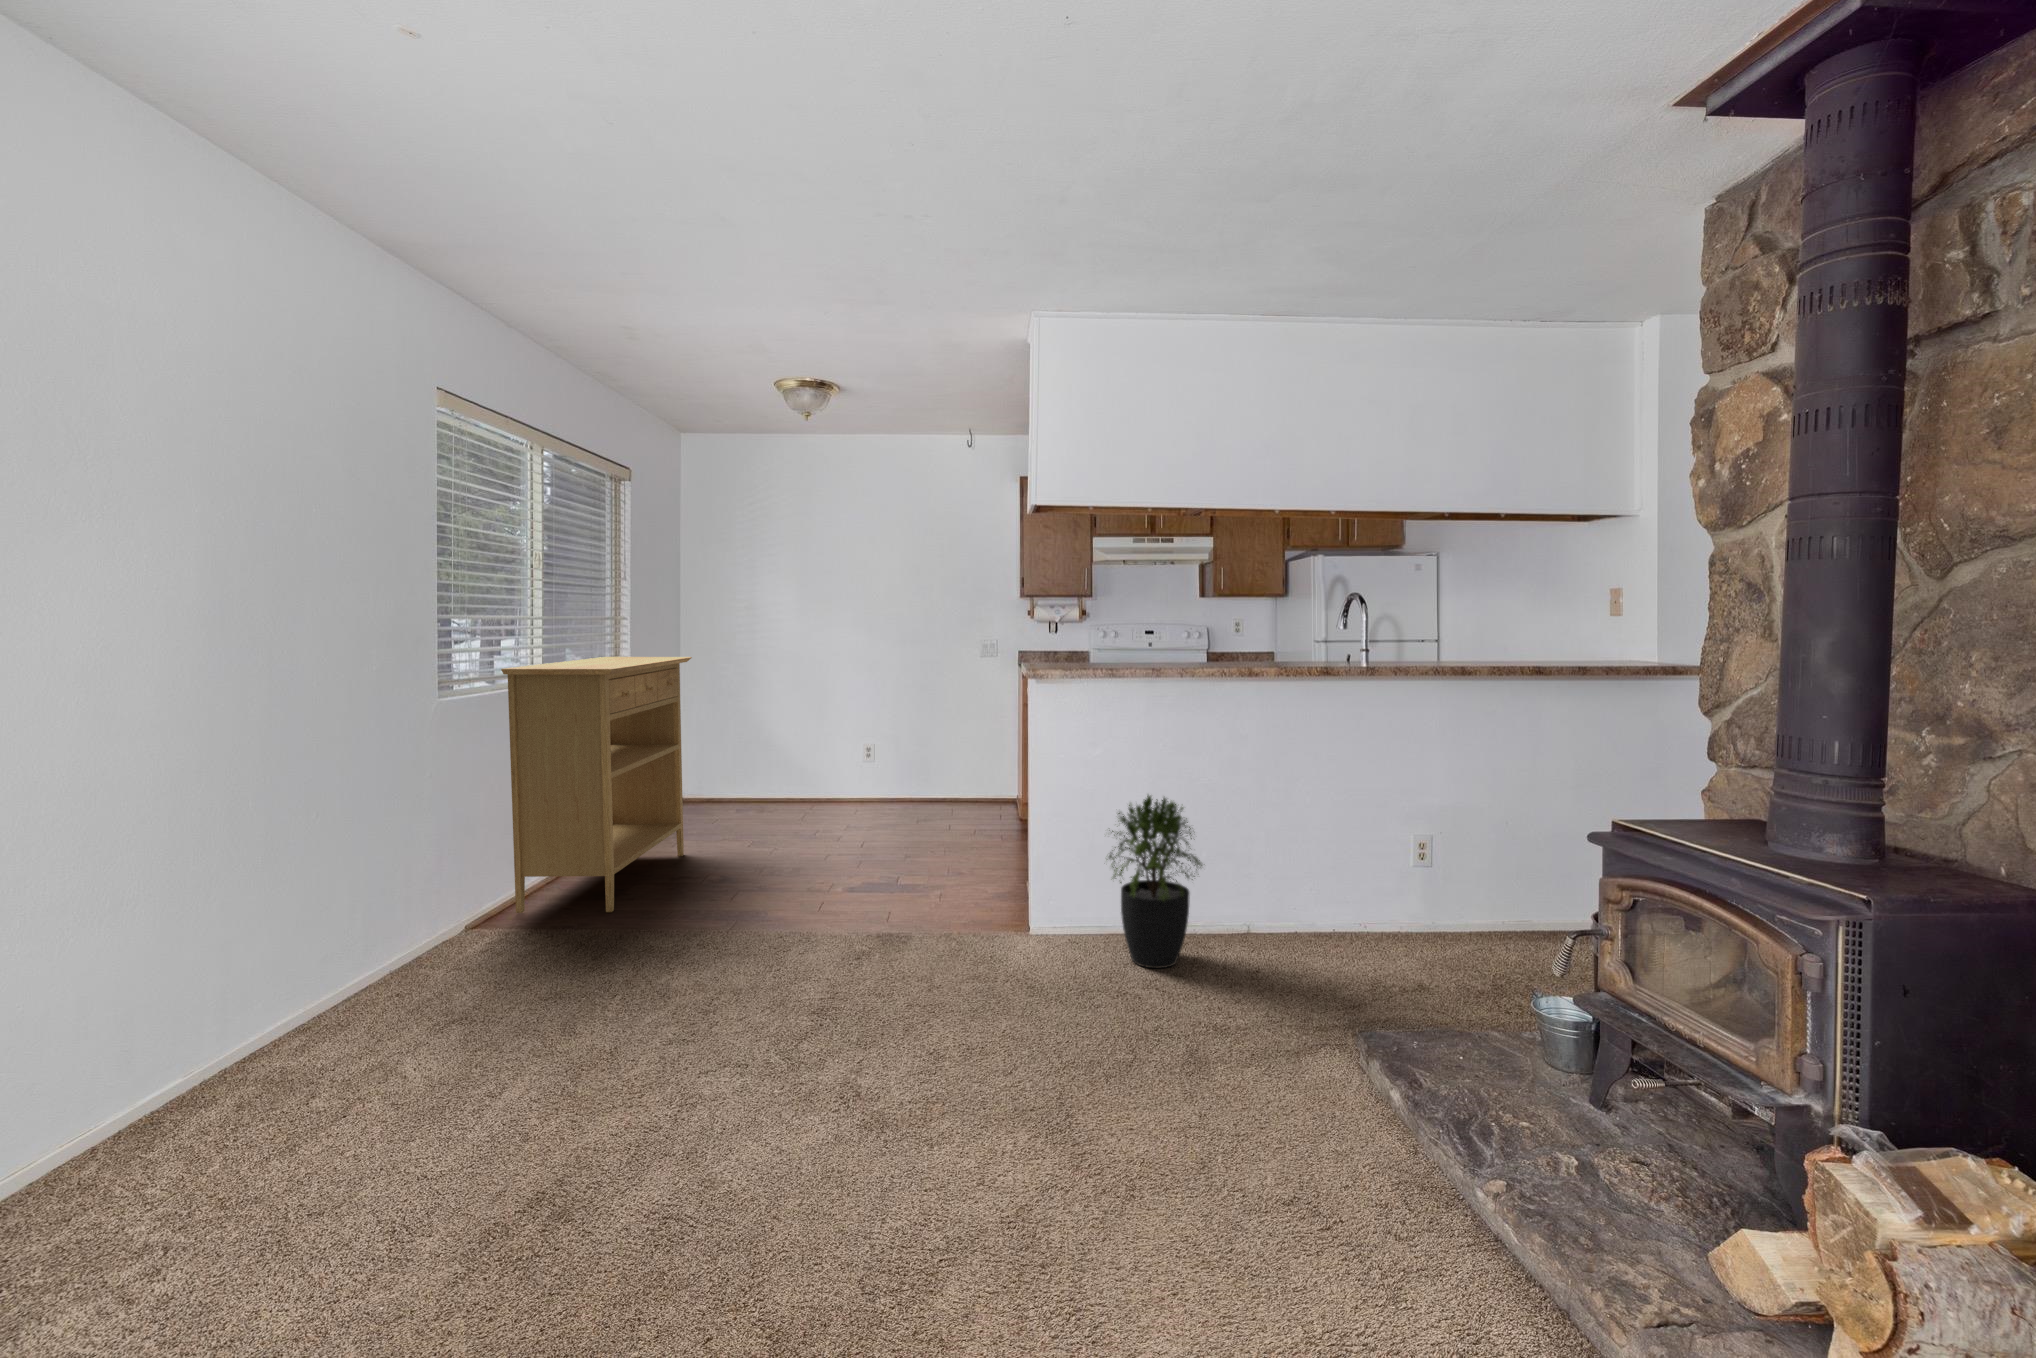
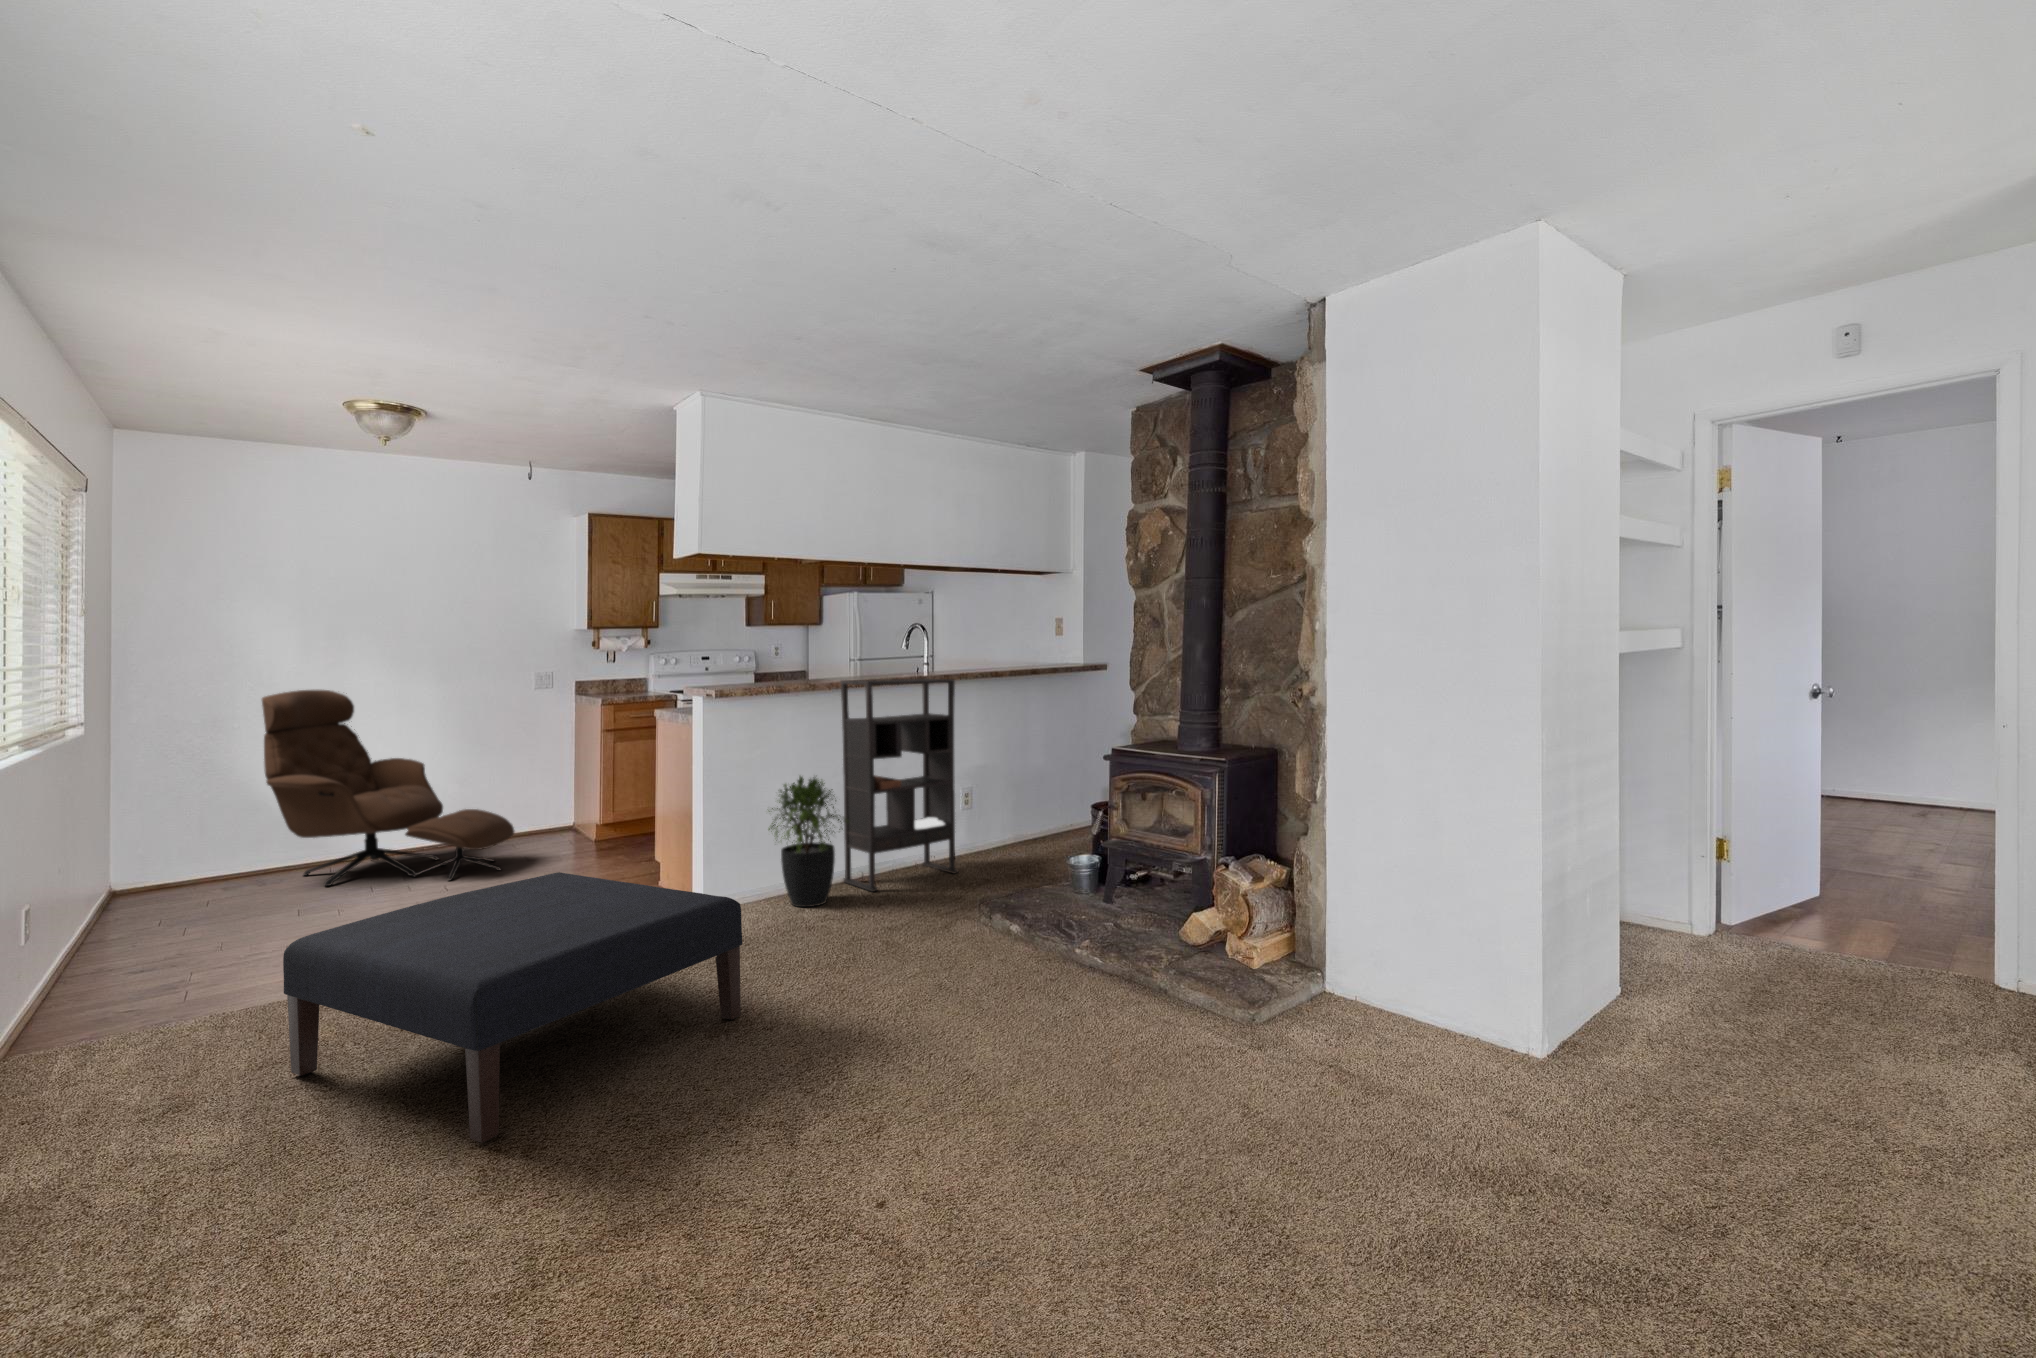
lounge chair: none [747,653,935,846] -> present [262,690,514,886]
console table: present [501,657,692,913] -> none [42,696,222,1001]
bookshelf: none [1219,672,1393,963] -> present [841,679,958,892]
ottoman: none [482,883,923,1250] -> present [283,872,742,1143]

